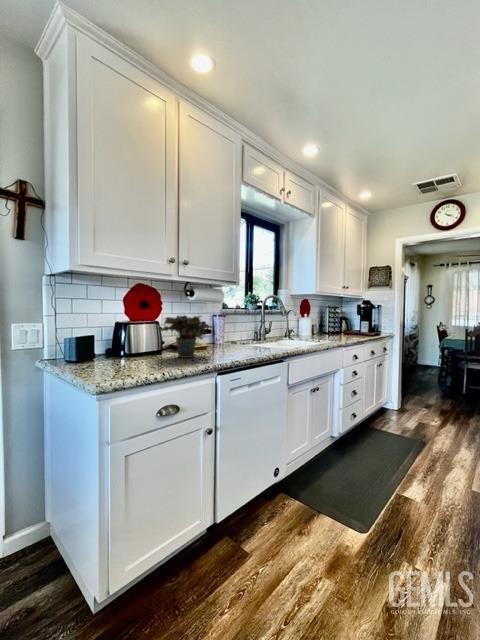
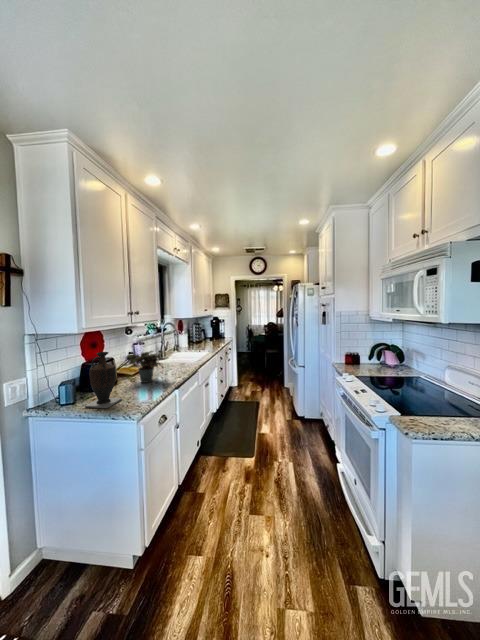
vase: none [71,297,116,372] -> present [85,352,122,408]

